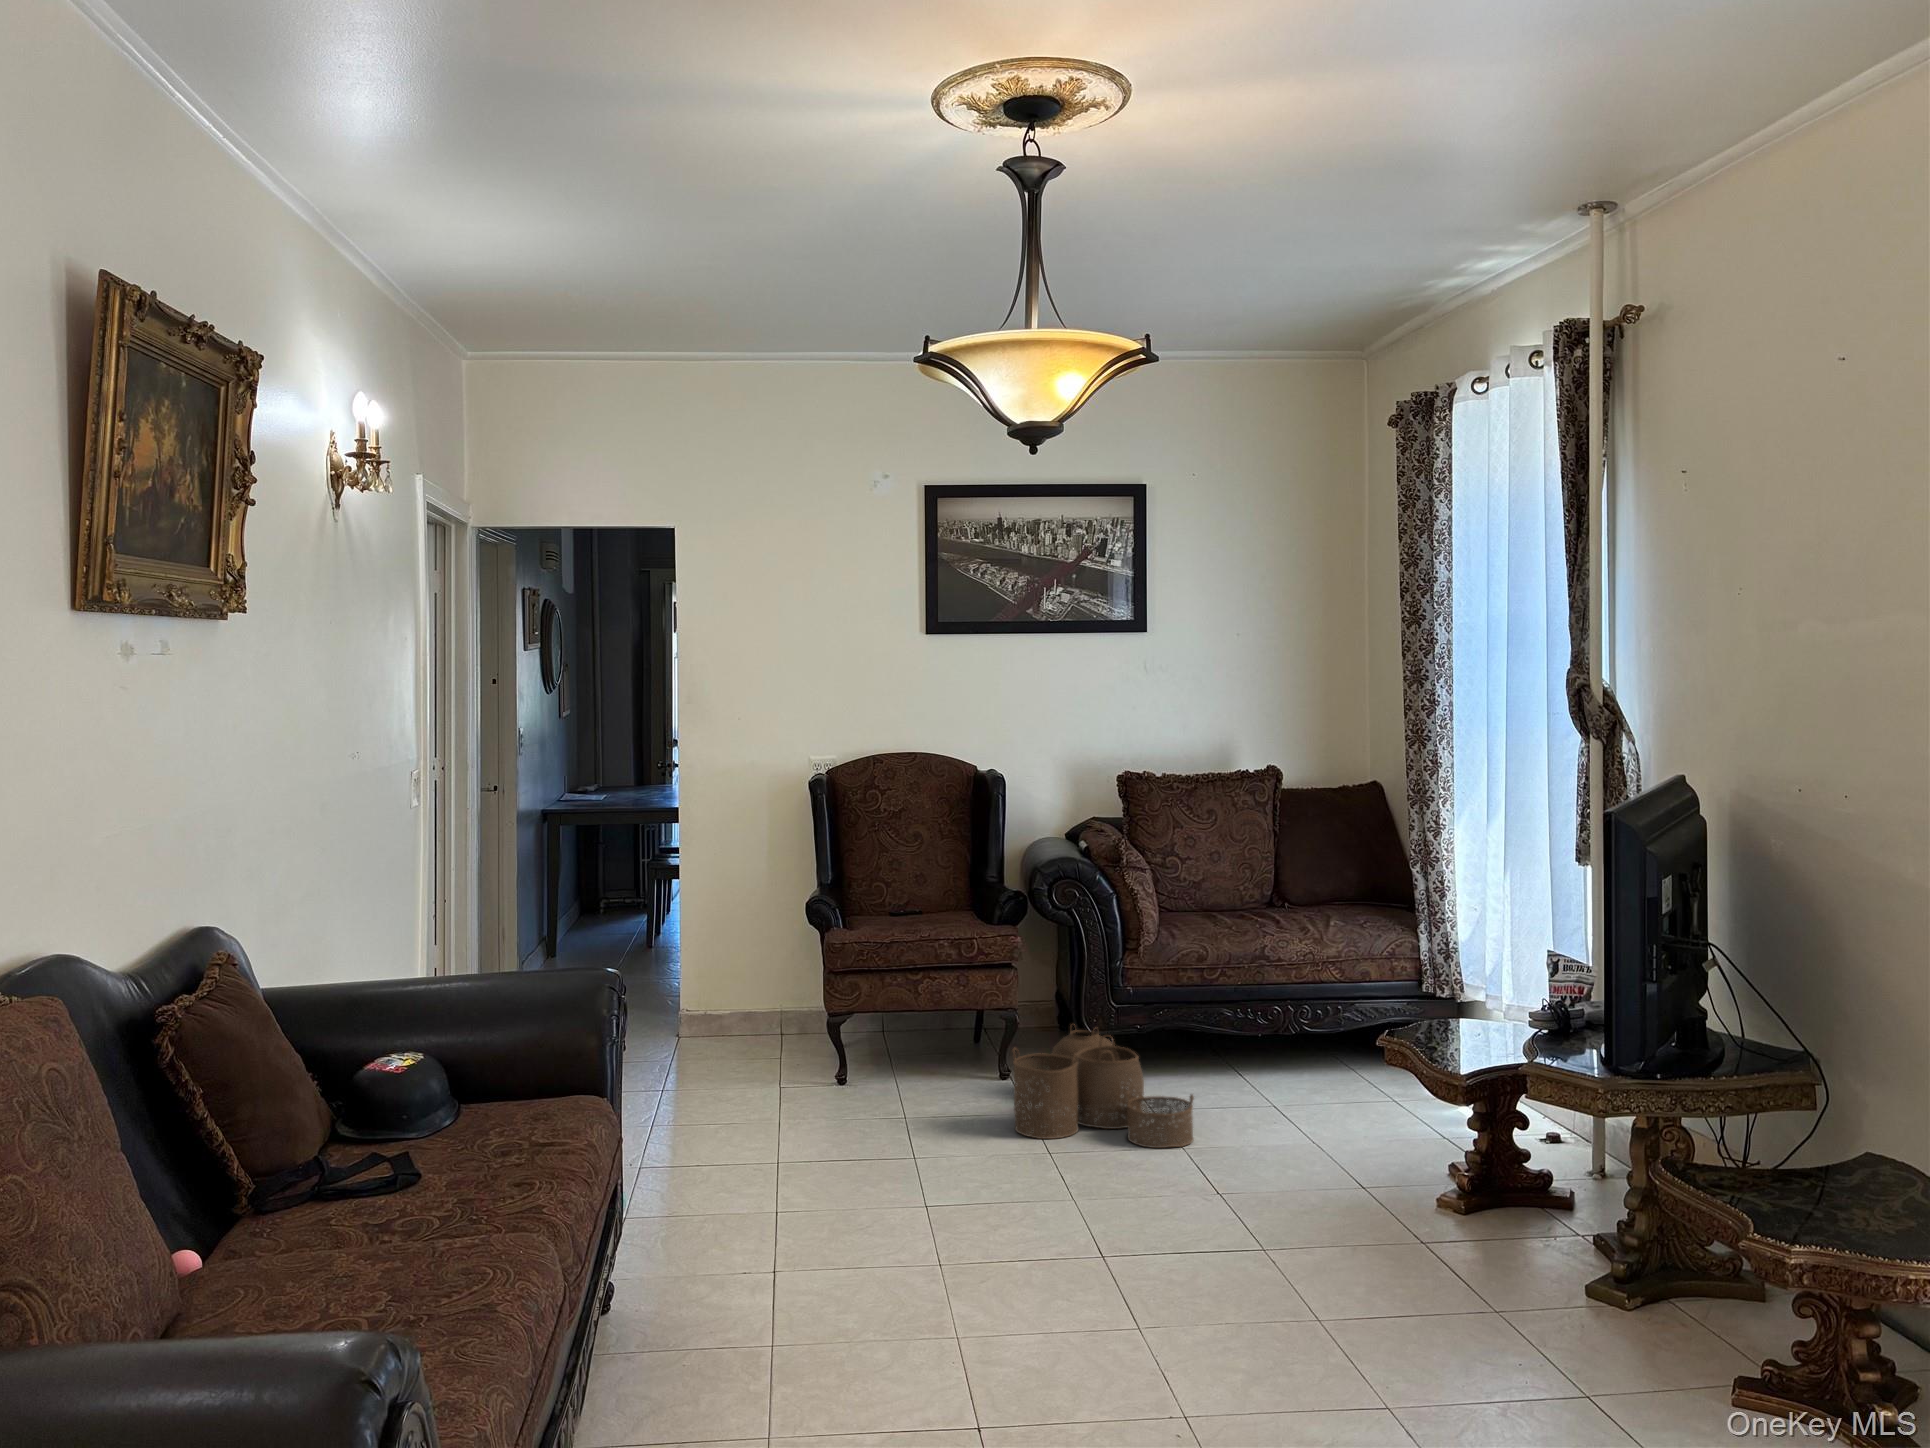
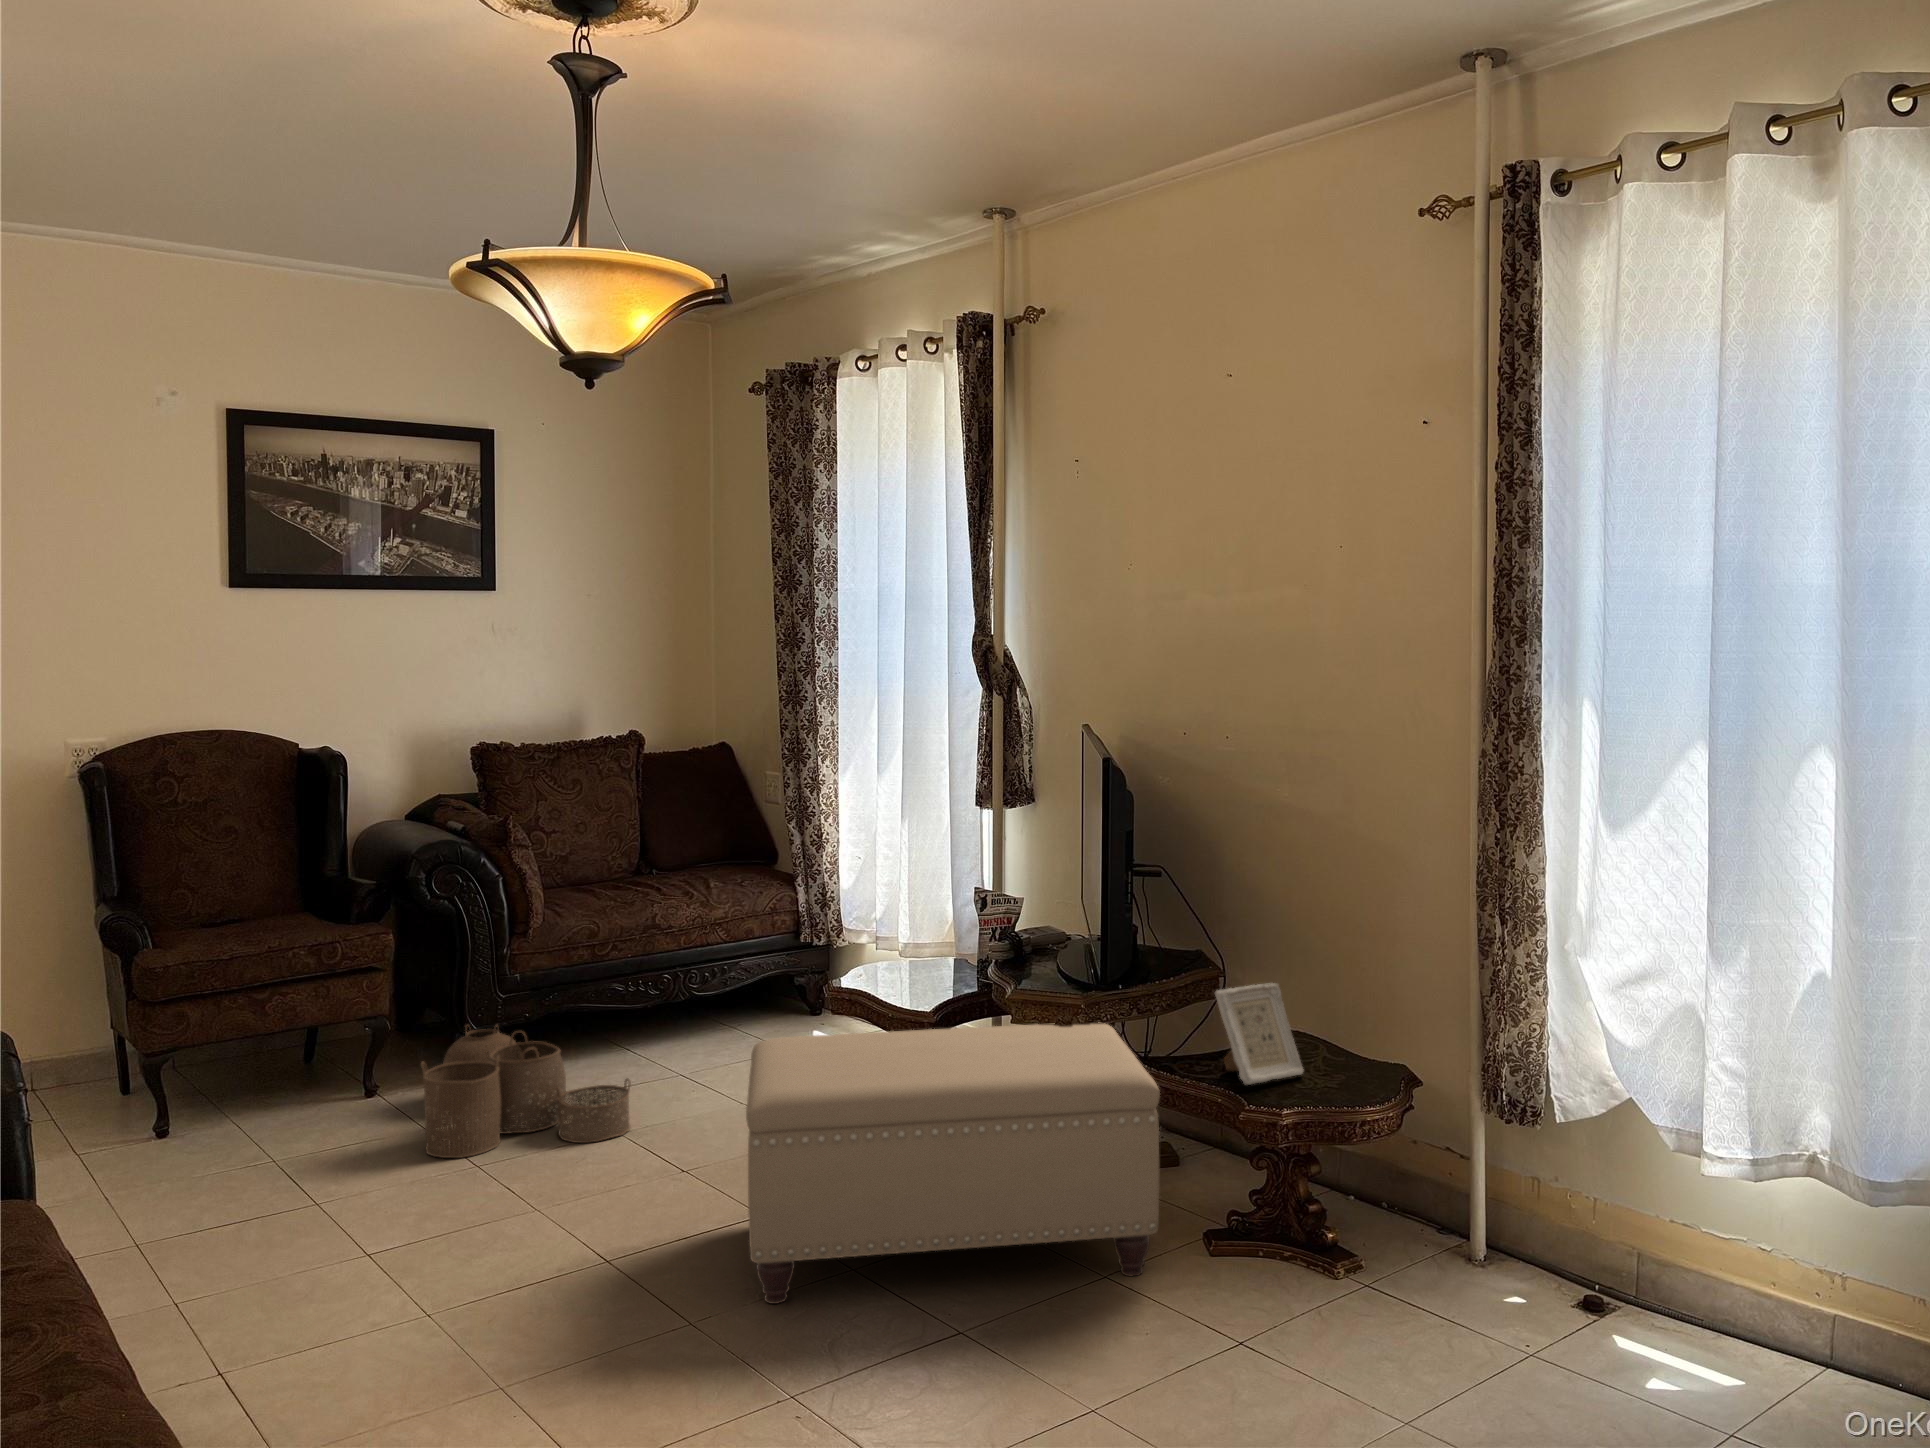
ottoman: none [1191,1069,1653,1402] -> present [746,1024,1160,1304]
picture frame: none [1750,1090,1873,1213] -> present [1215,983,1304,1085]

